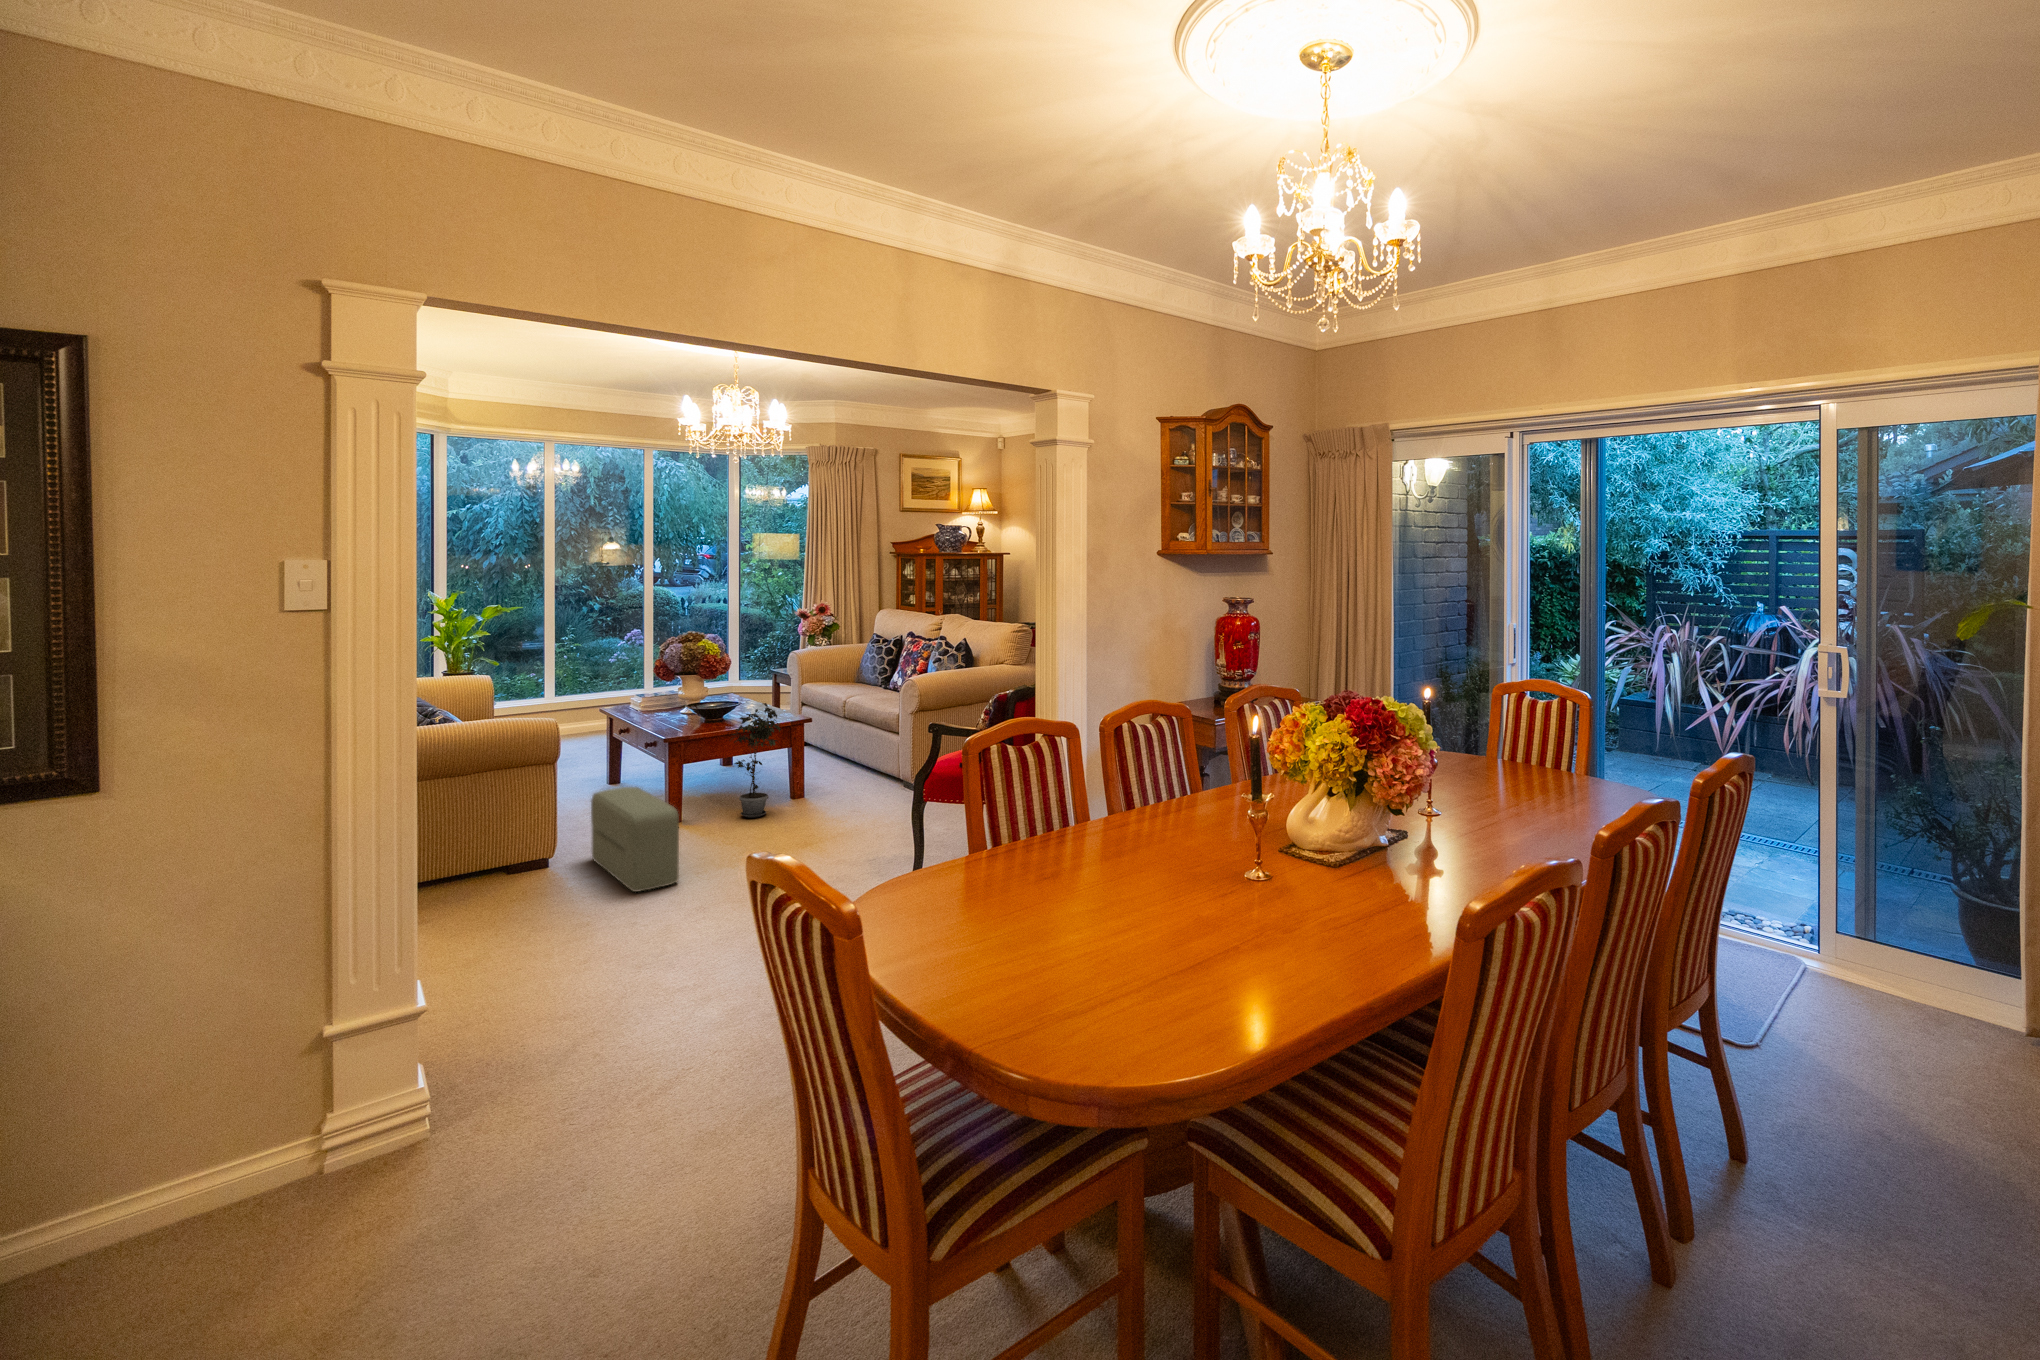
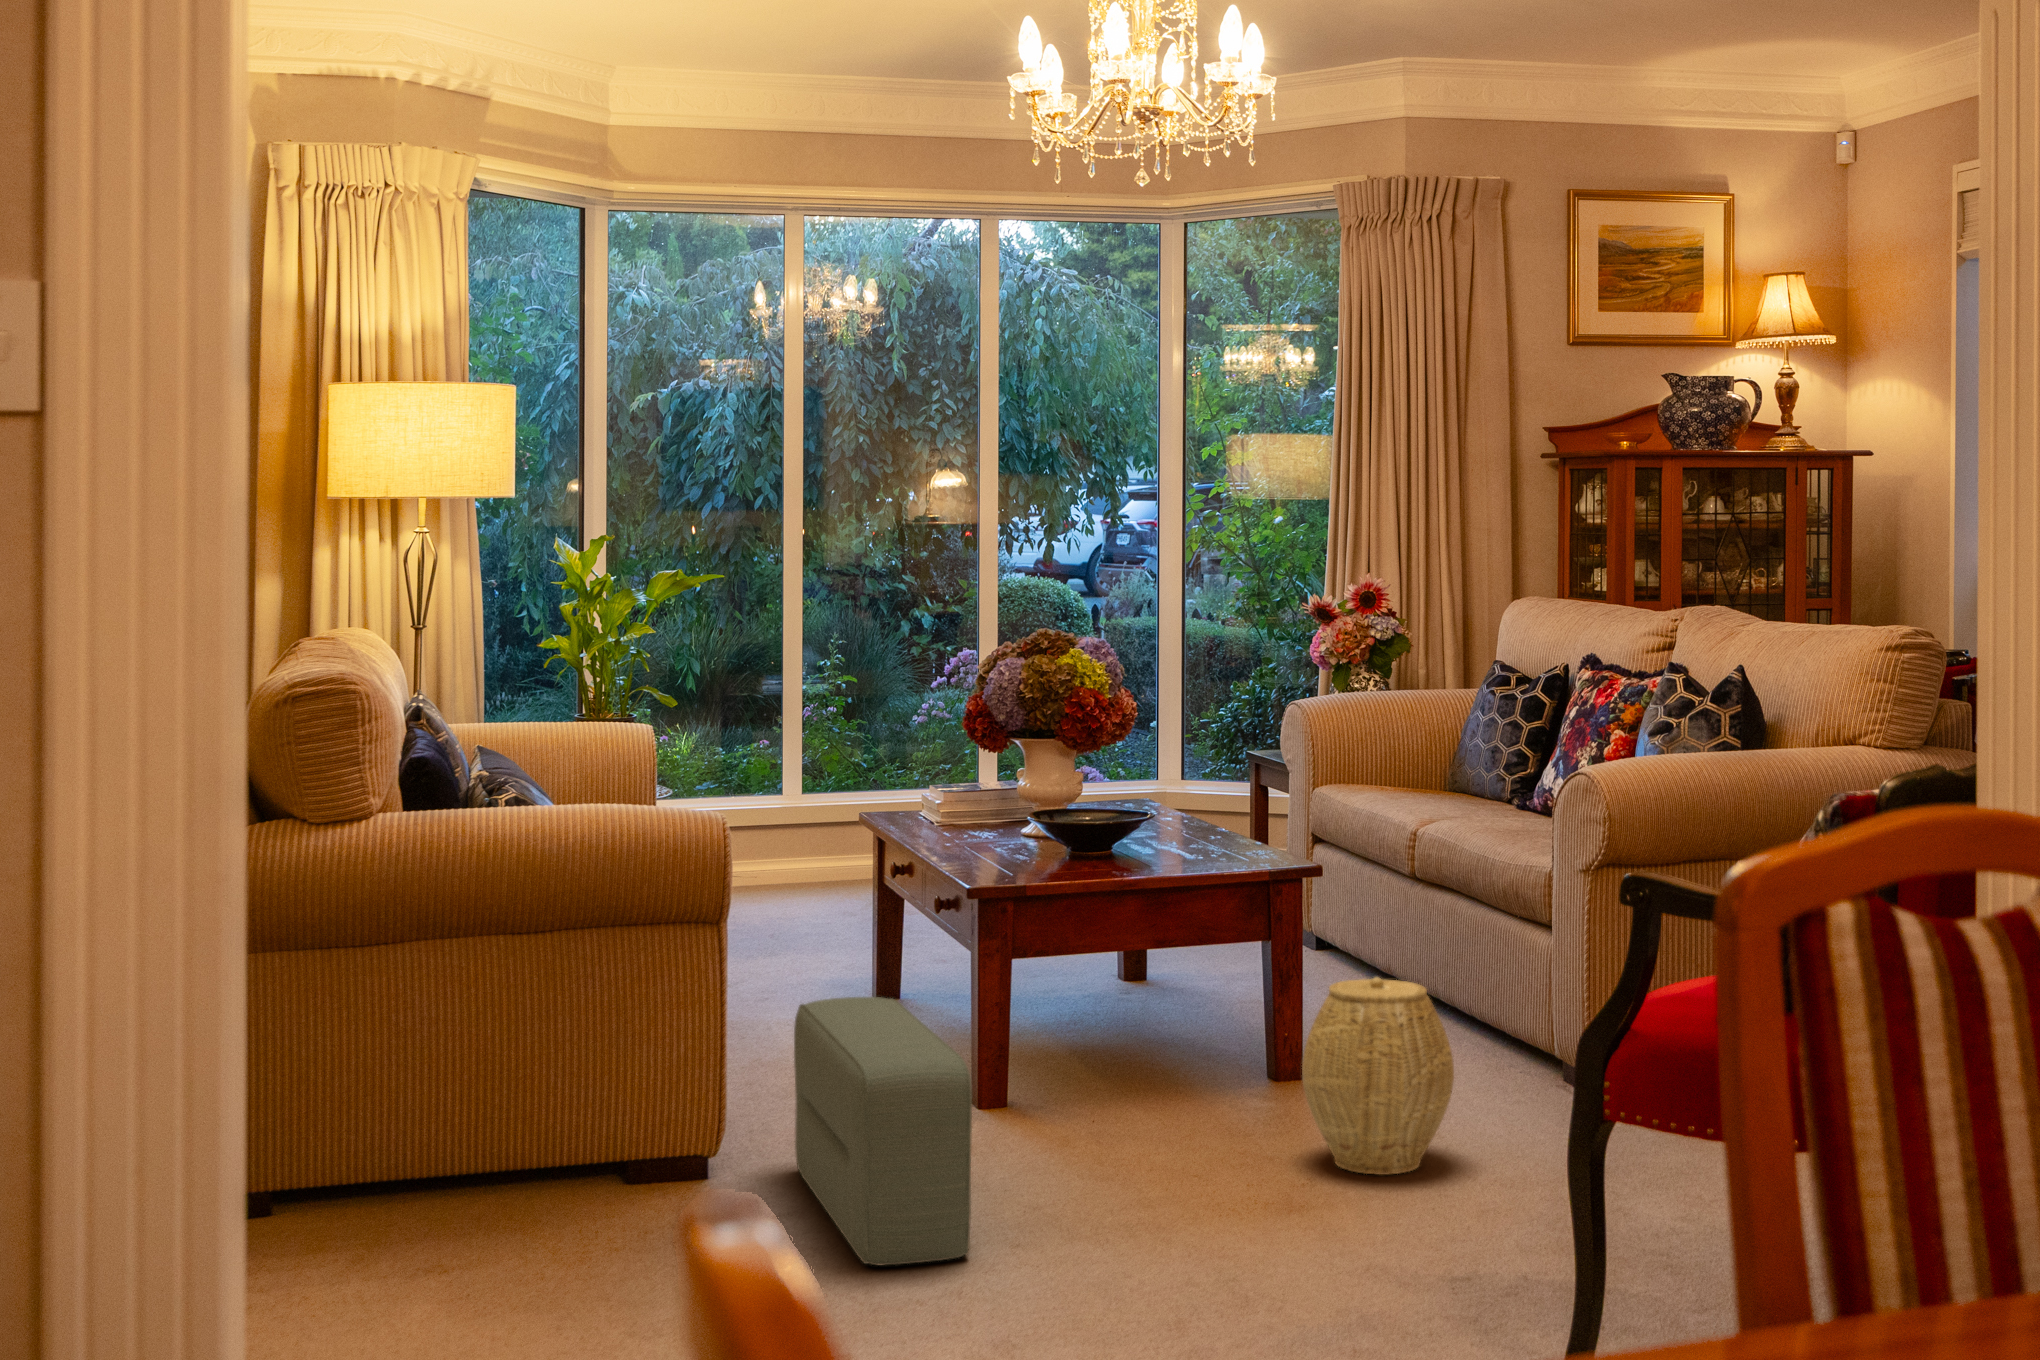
potted plant: present [731,703,781,818] -> none [1115,814,1246,1115]
woven basket: none [809,759,867,831] -> present [1302,977,1454,1175]

